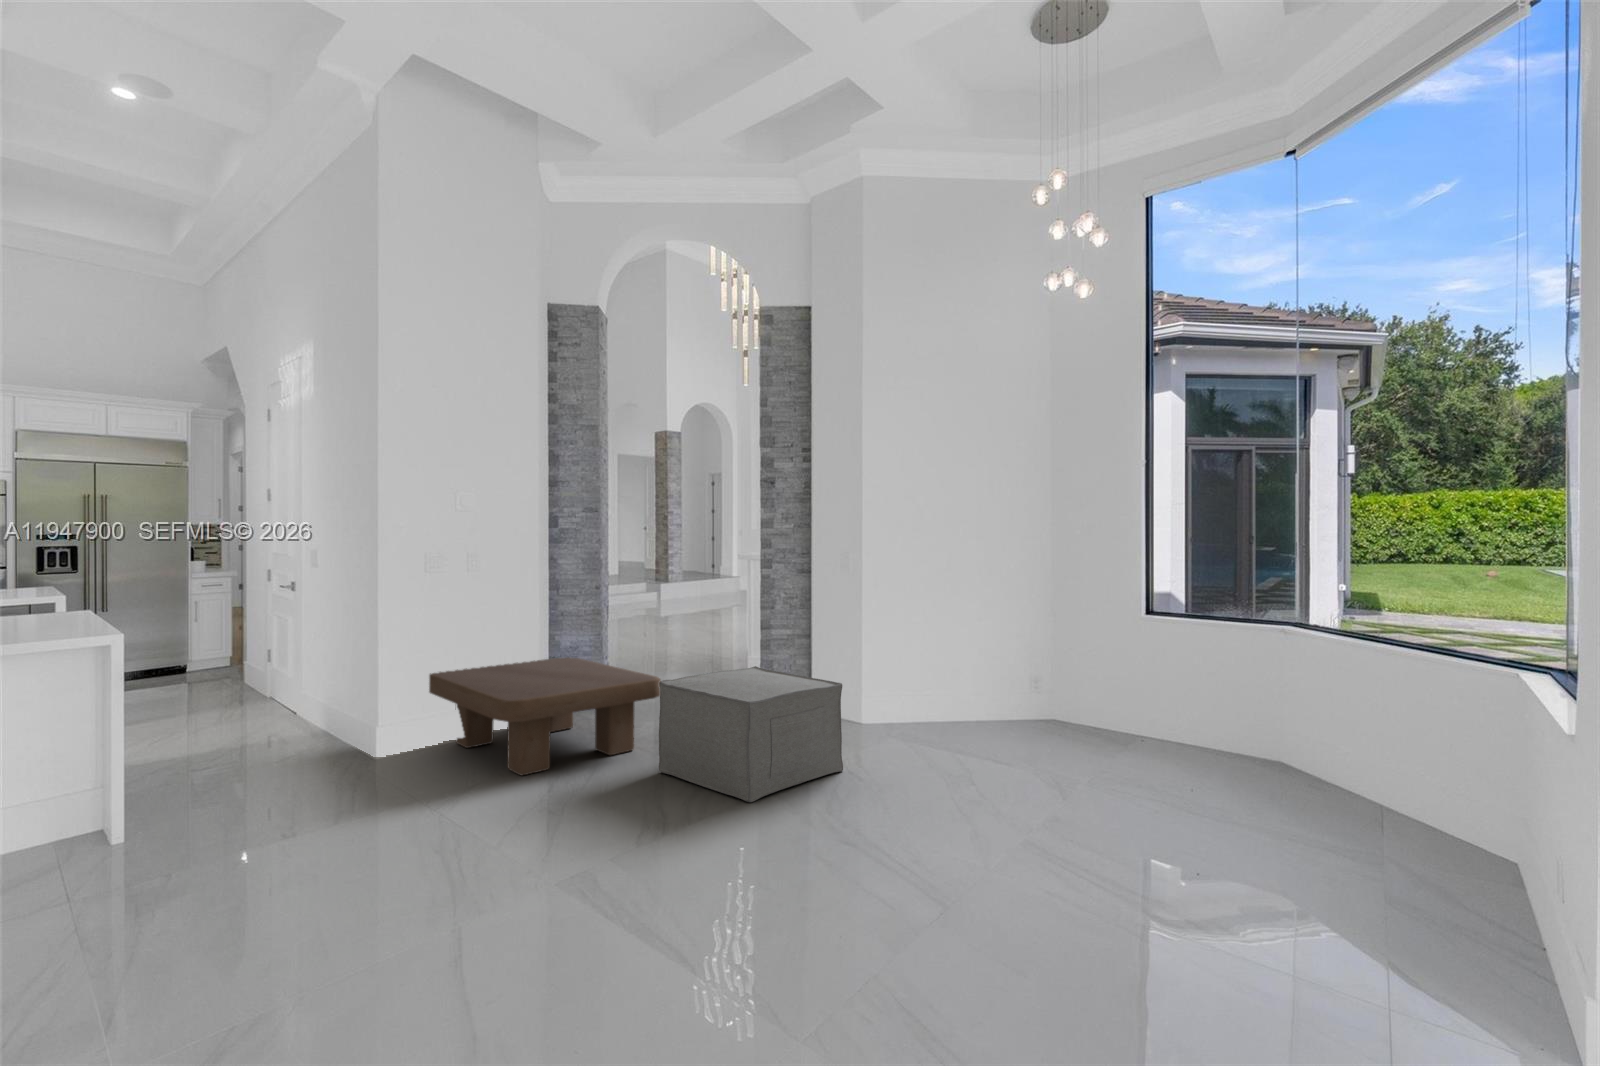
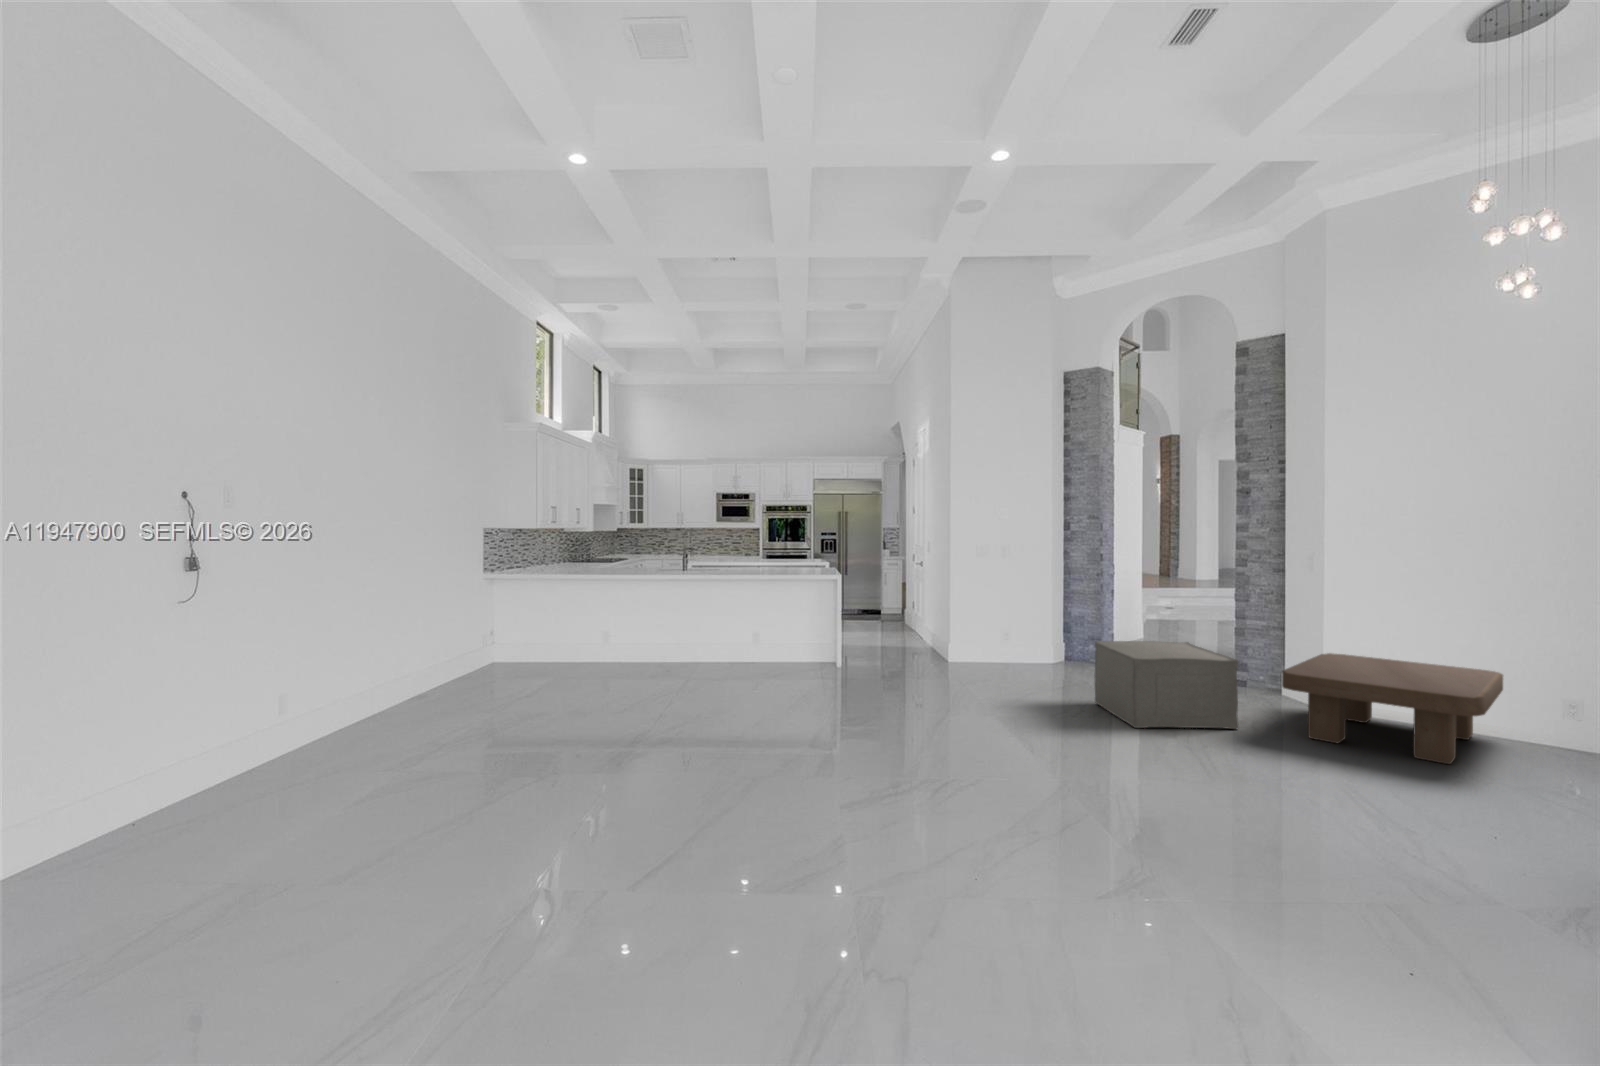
coffee table: present [429,657,661,775] -> present [1282,653,1503,764]

